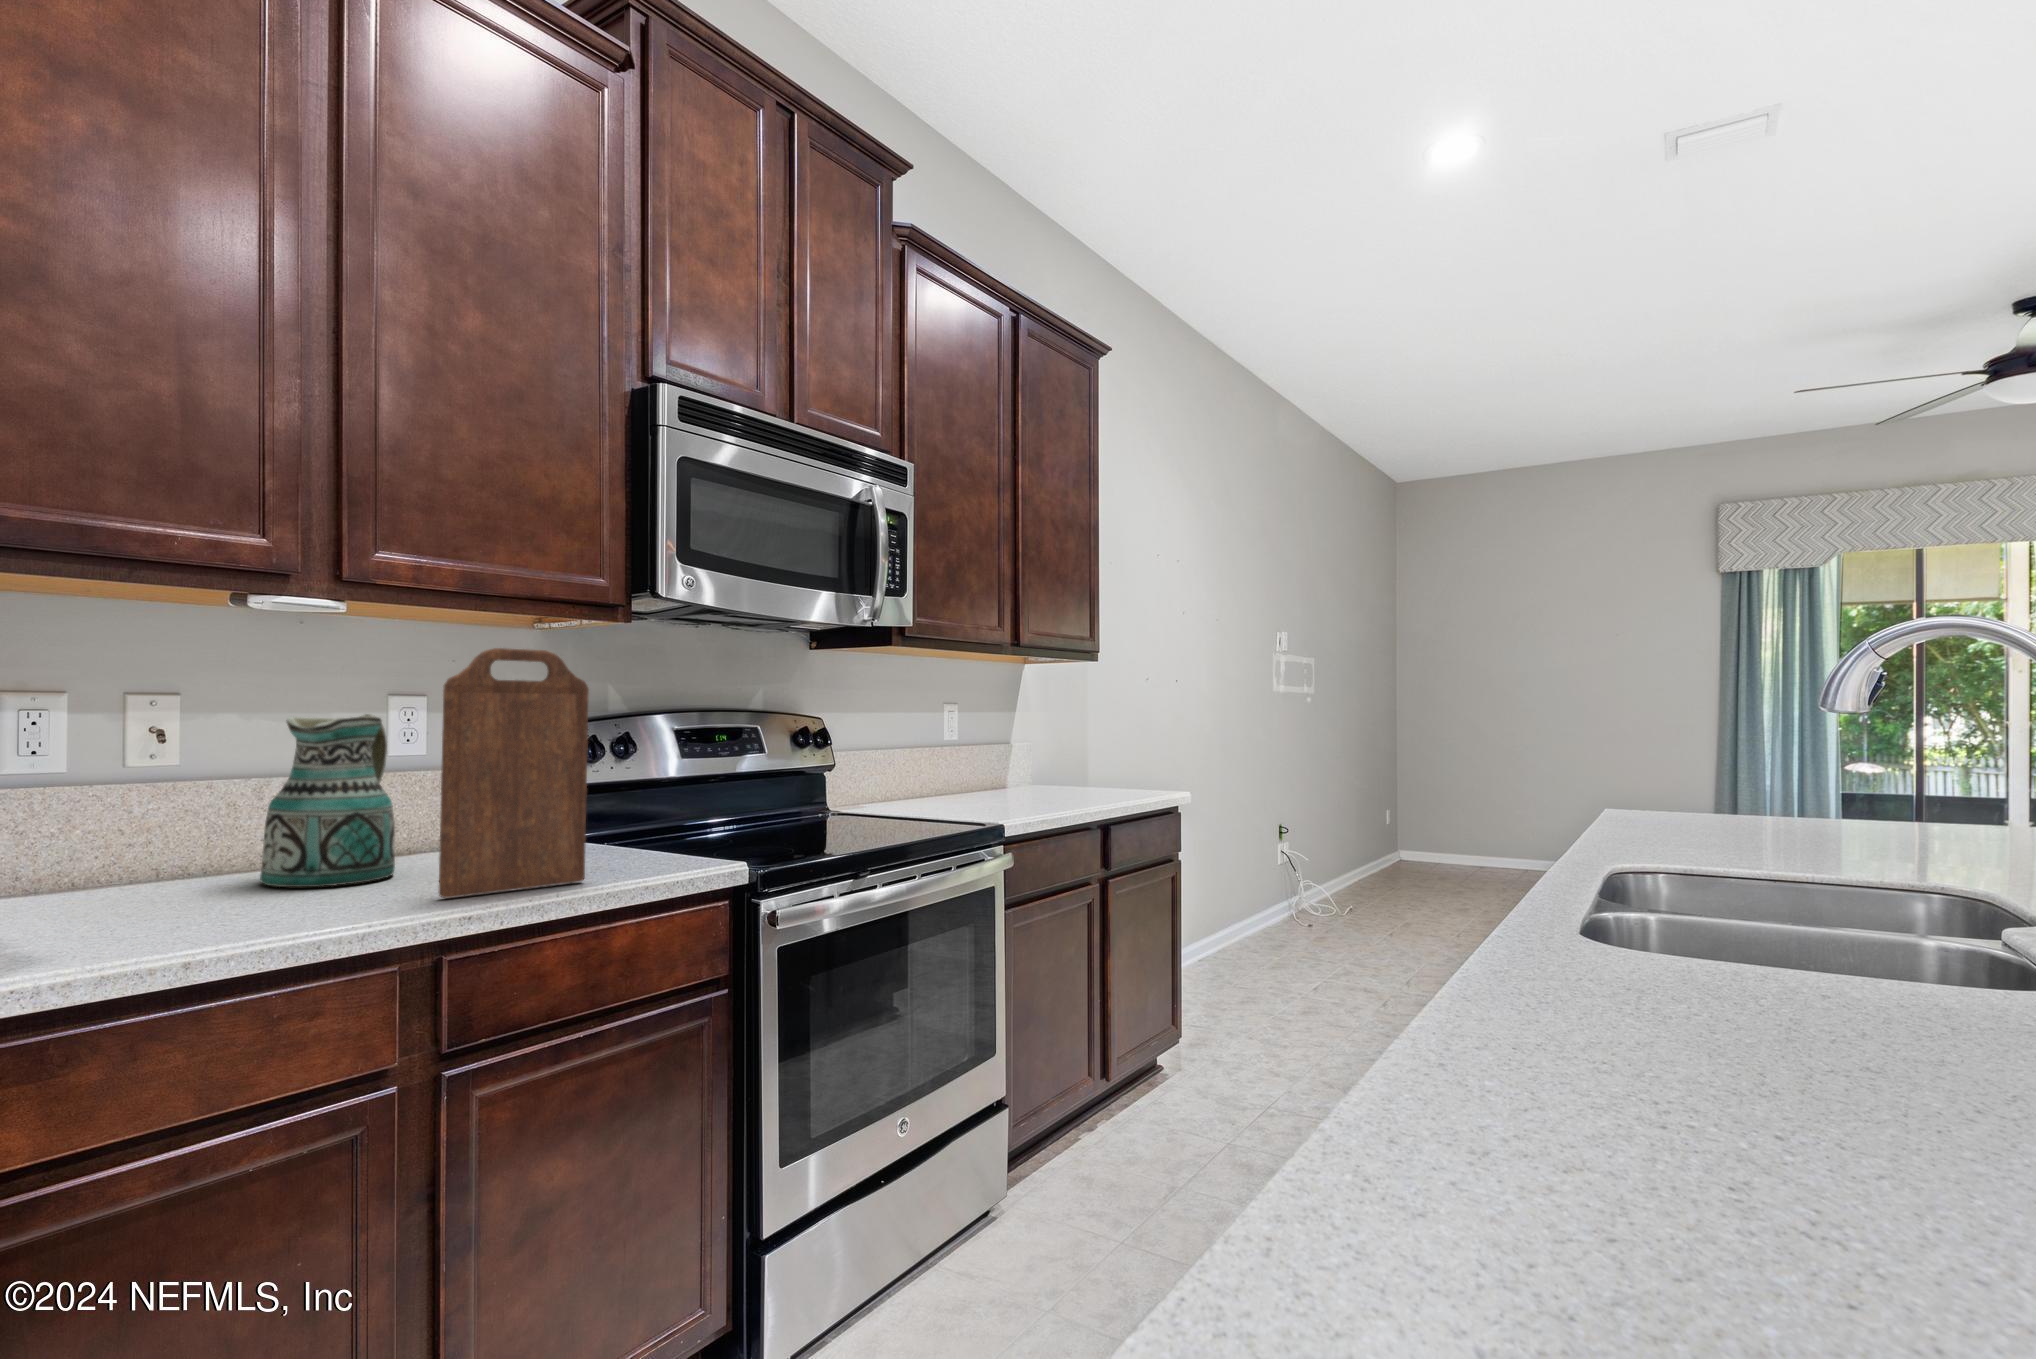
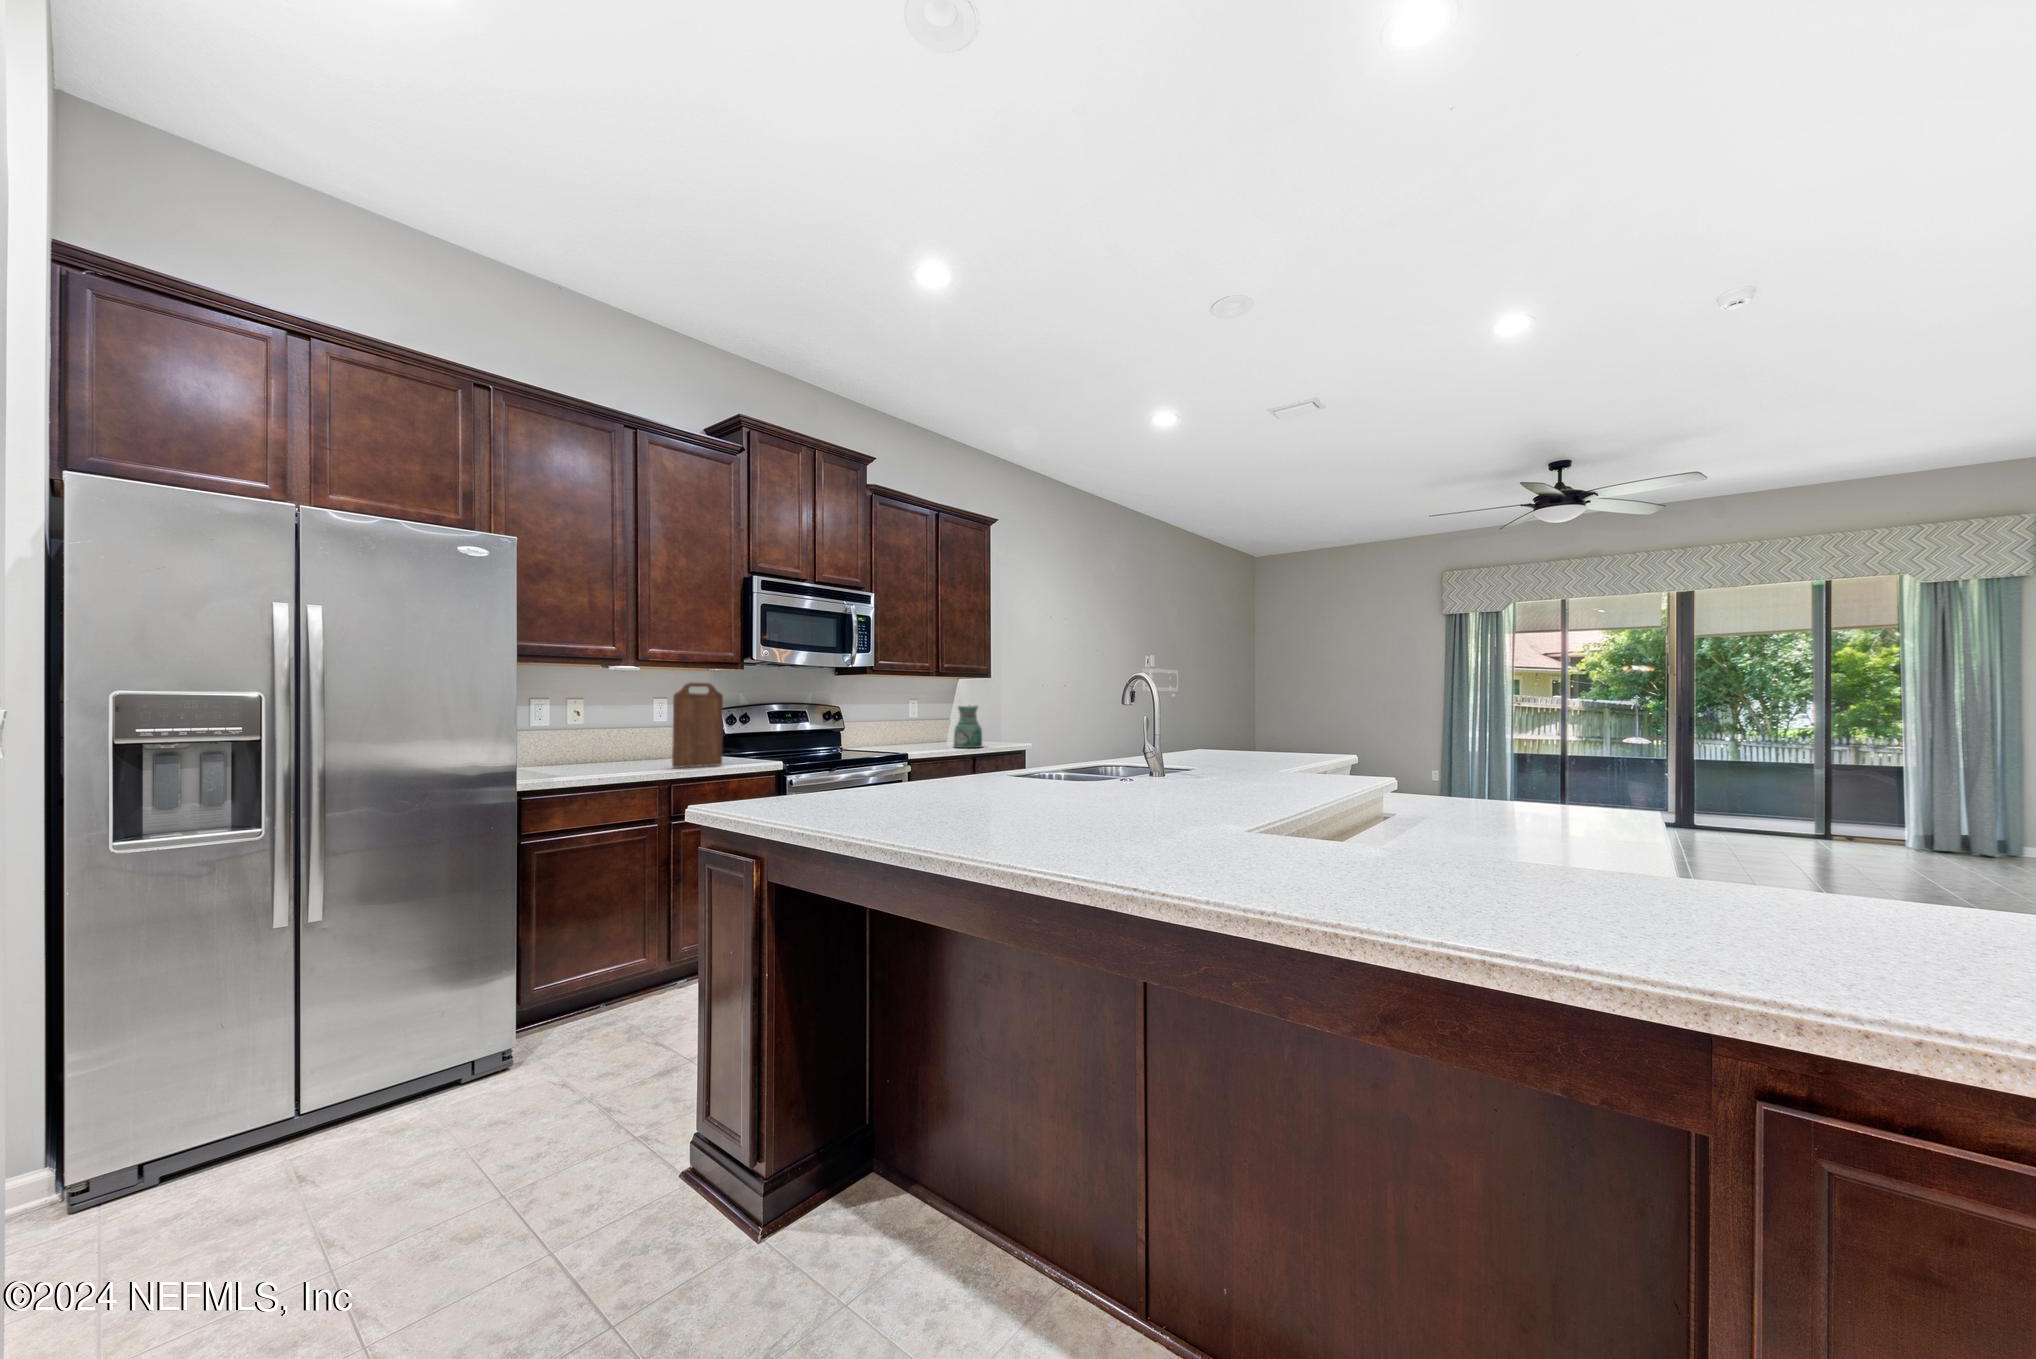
ceramic pitcher: present [260,714,395,887] -> present [954,705,982,748]

